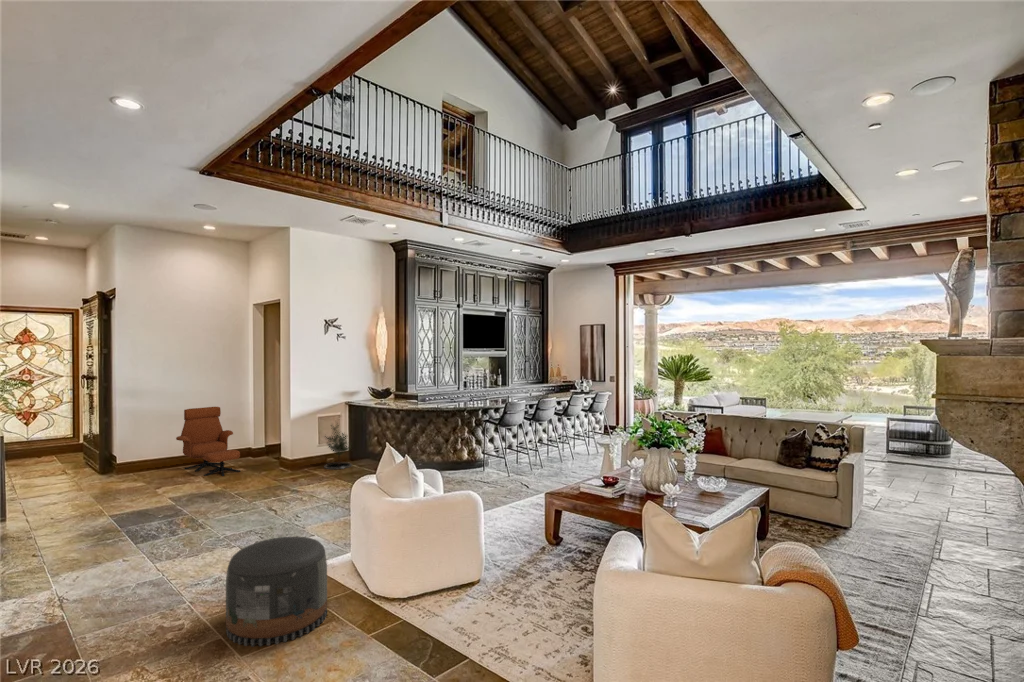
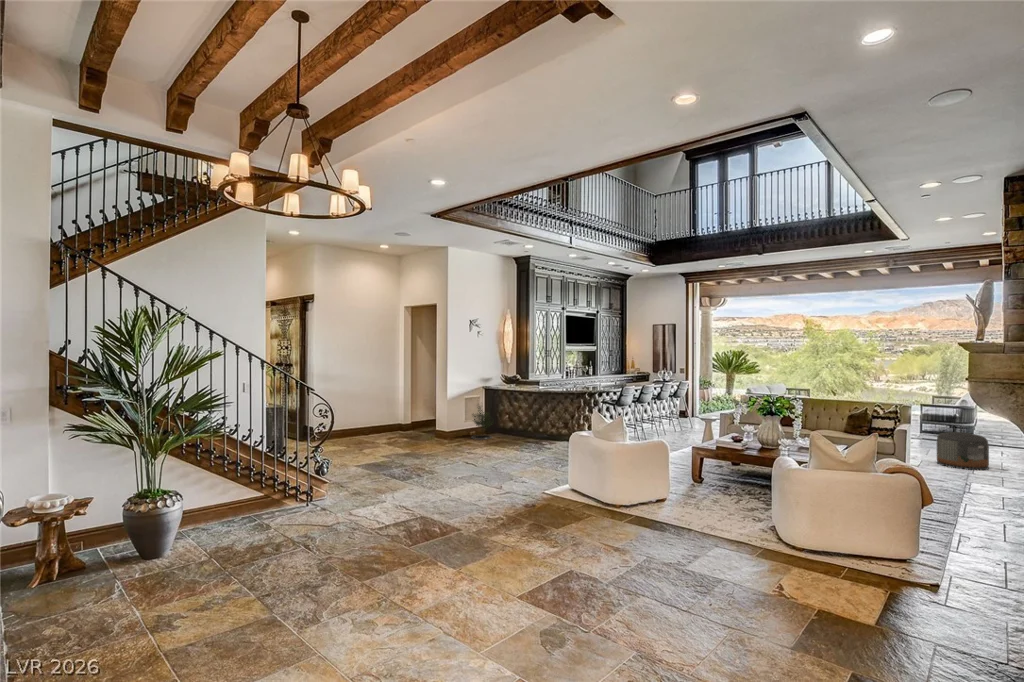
lounge chair: present [176,407,240,476] -> none [358,390,409,443]
pouf: present [226,536,327,646] -> present [937,432,989,470]

